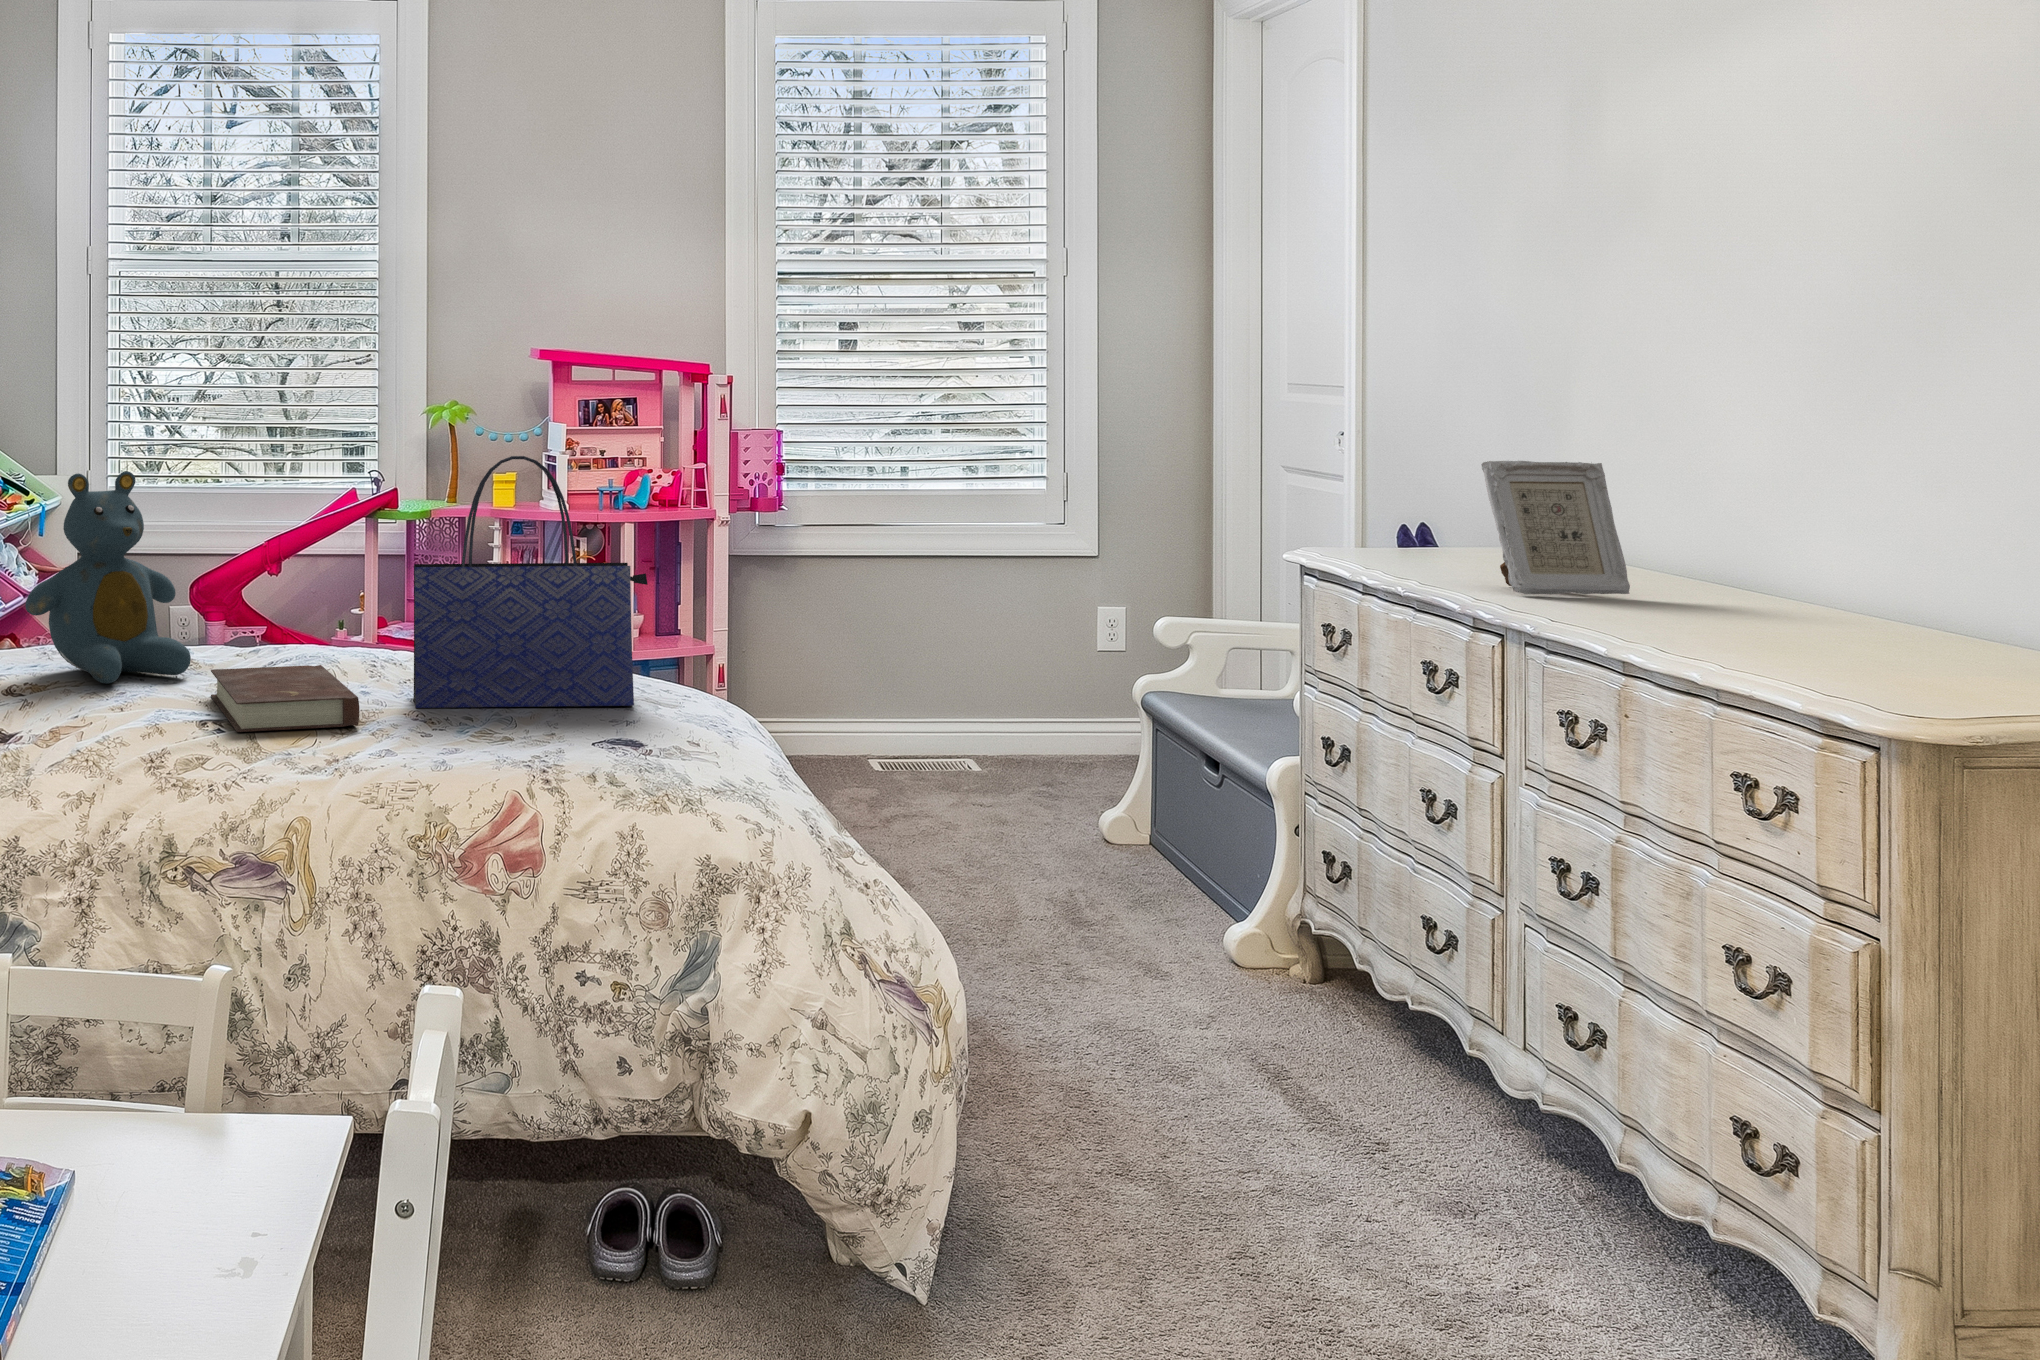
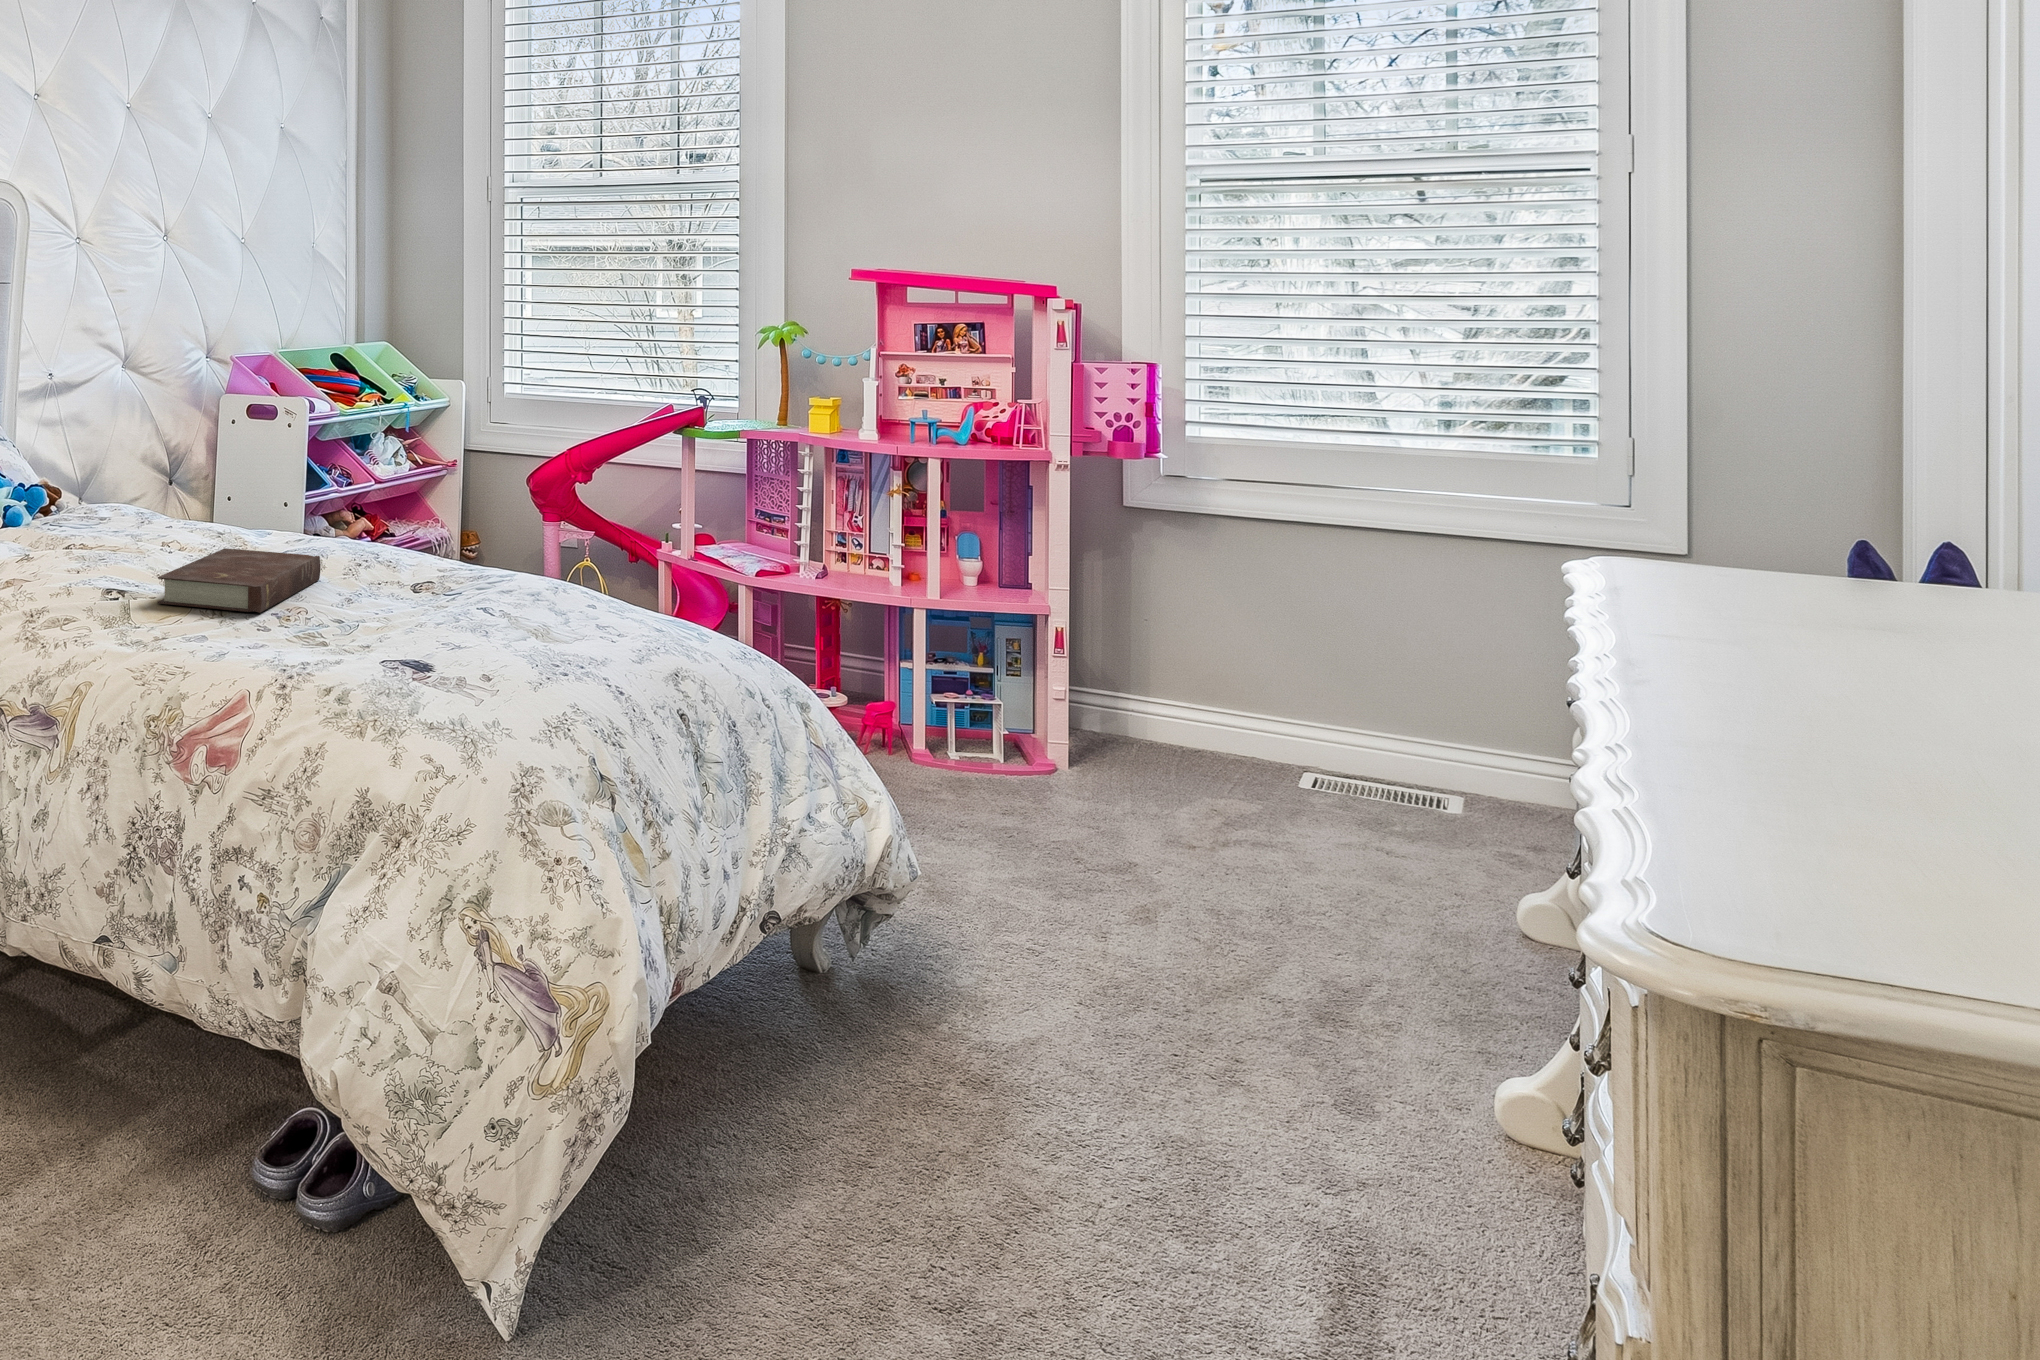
tote bag: present [414,456,648,708] -> none [355,370,585,633]
picture frame: present [1481,461,1630,594] -> none [1716,446,1965,678]
teddy bear: present [25,471,191,684] -> none [133,369,276,551]

